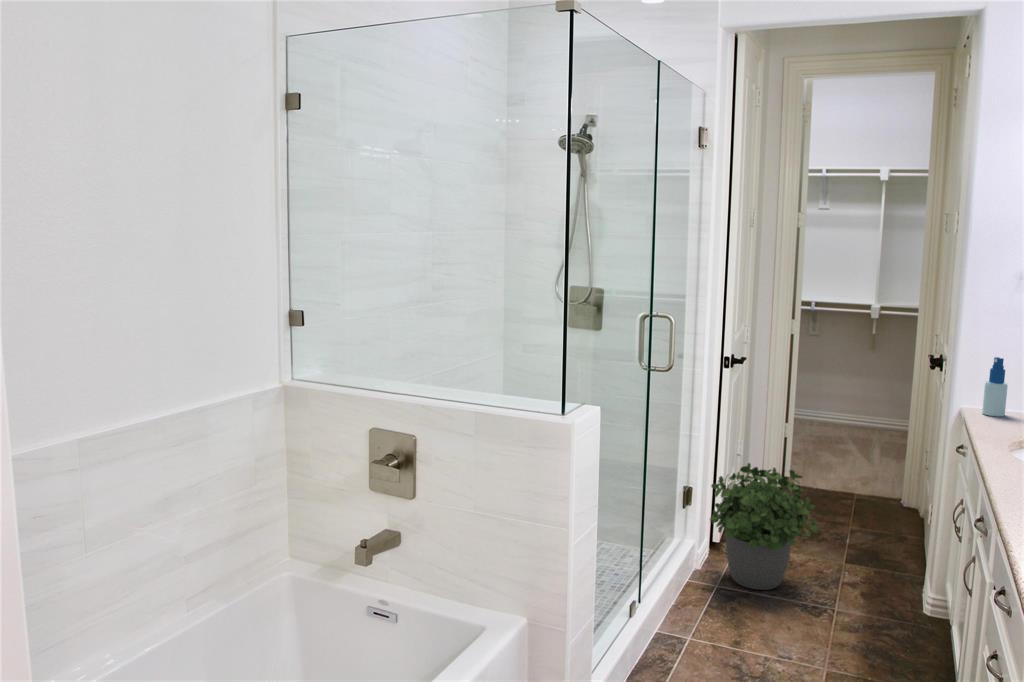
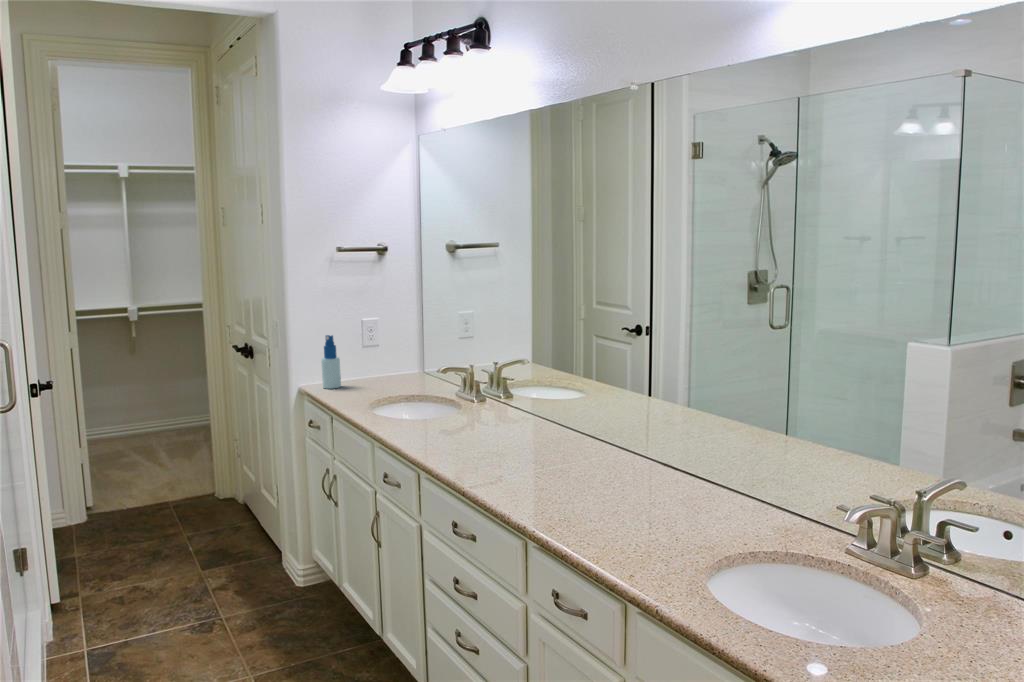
potted plant: present [710,463,818,590] -> none [56,490,186,637]

